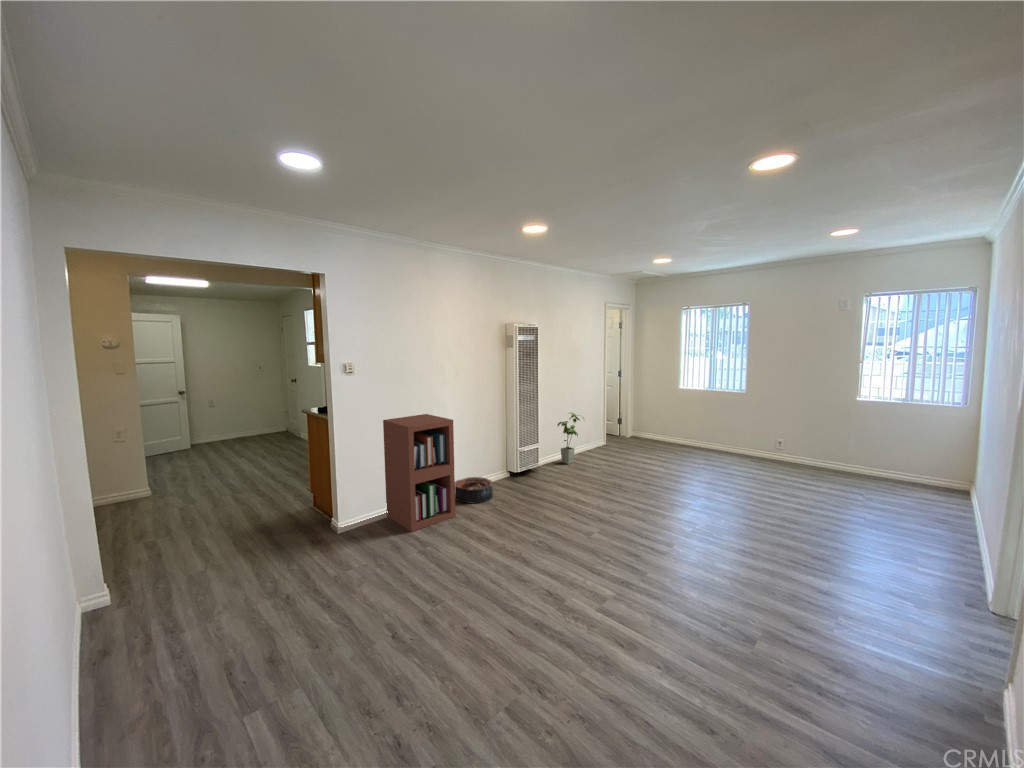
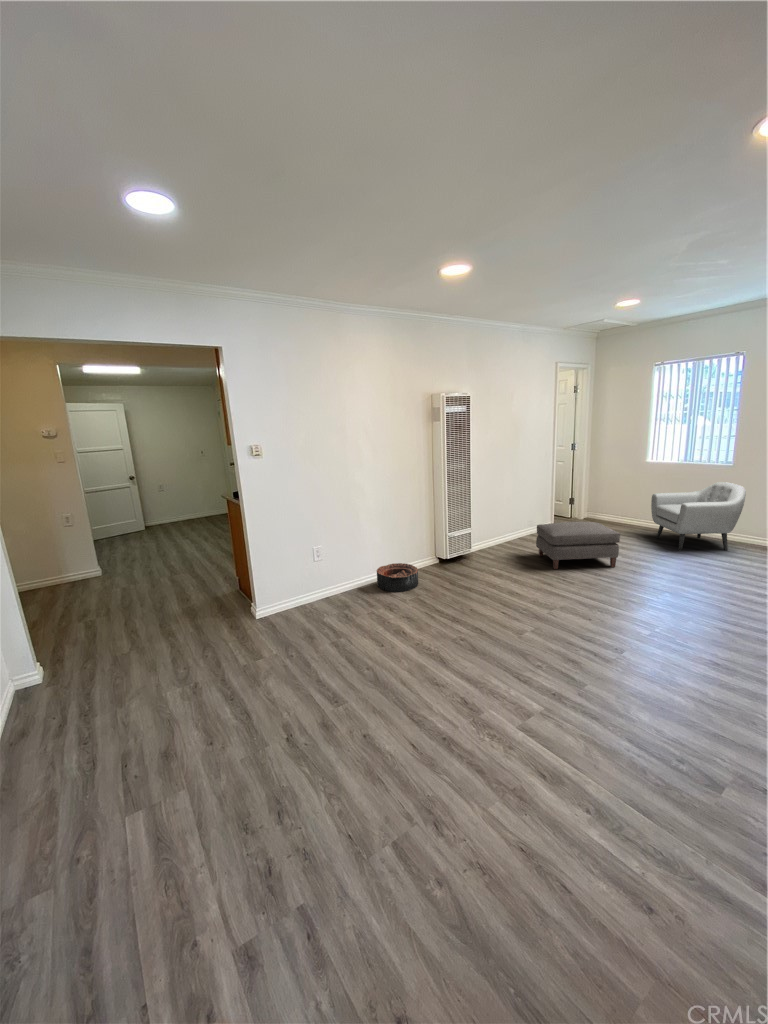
armchair: none [687,406,755,463] -> present [651,482,746,551]
house plant: present [558,413,584,464] -> none [494,493,525,550]
bookshelf: present [383,414,455,532] -> none [297,497,376,622]
ottoman: none [595,439,663,480] -> present [536,522,620,569]

